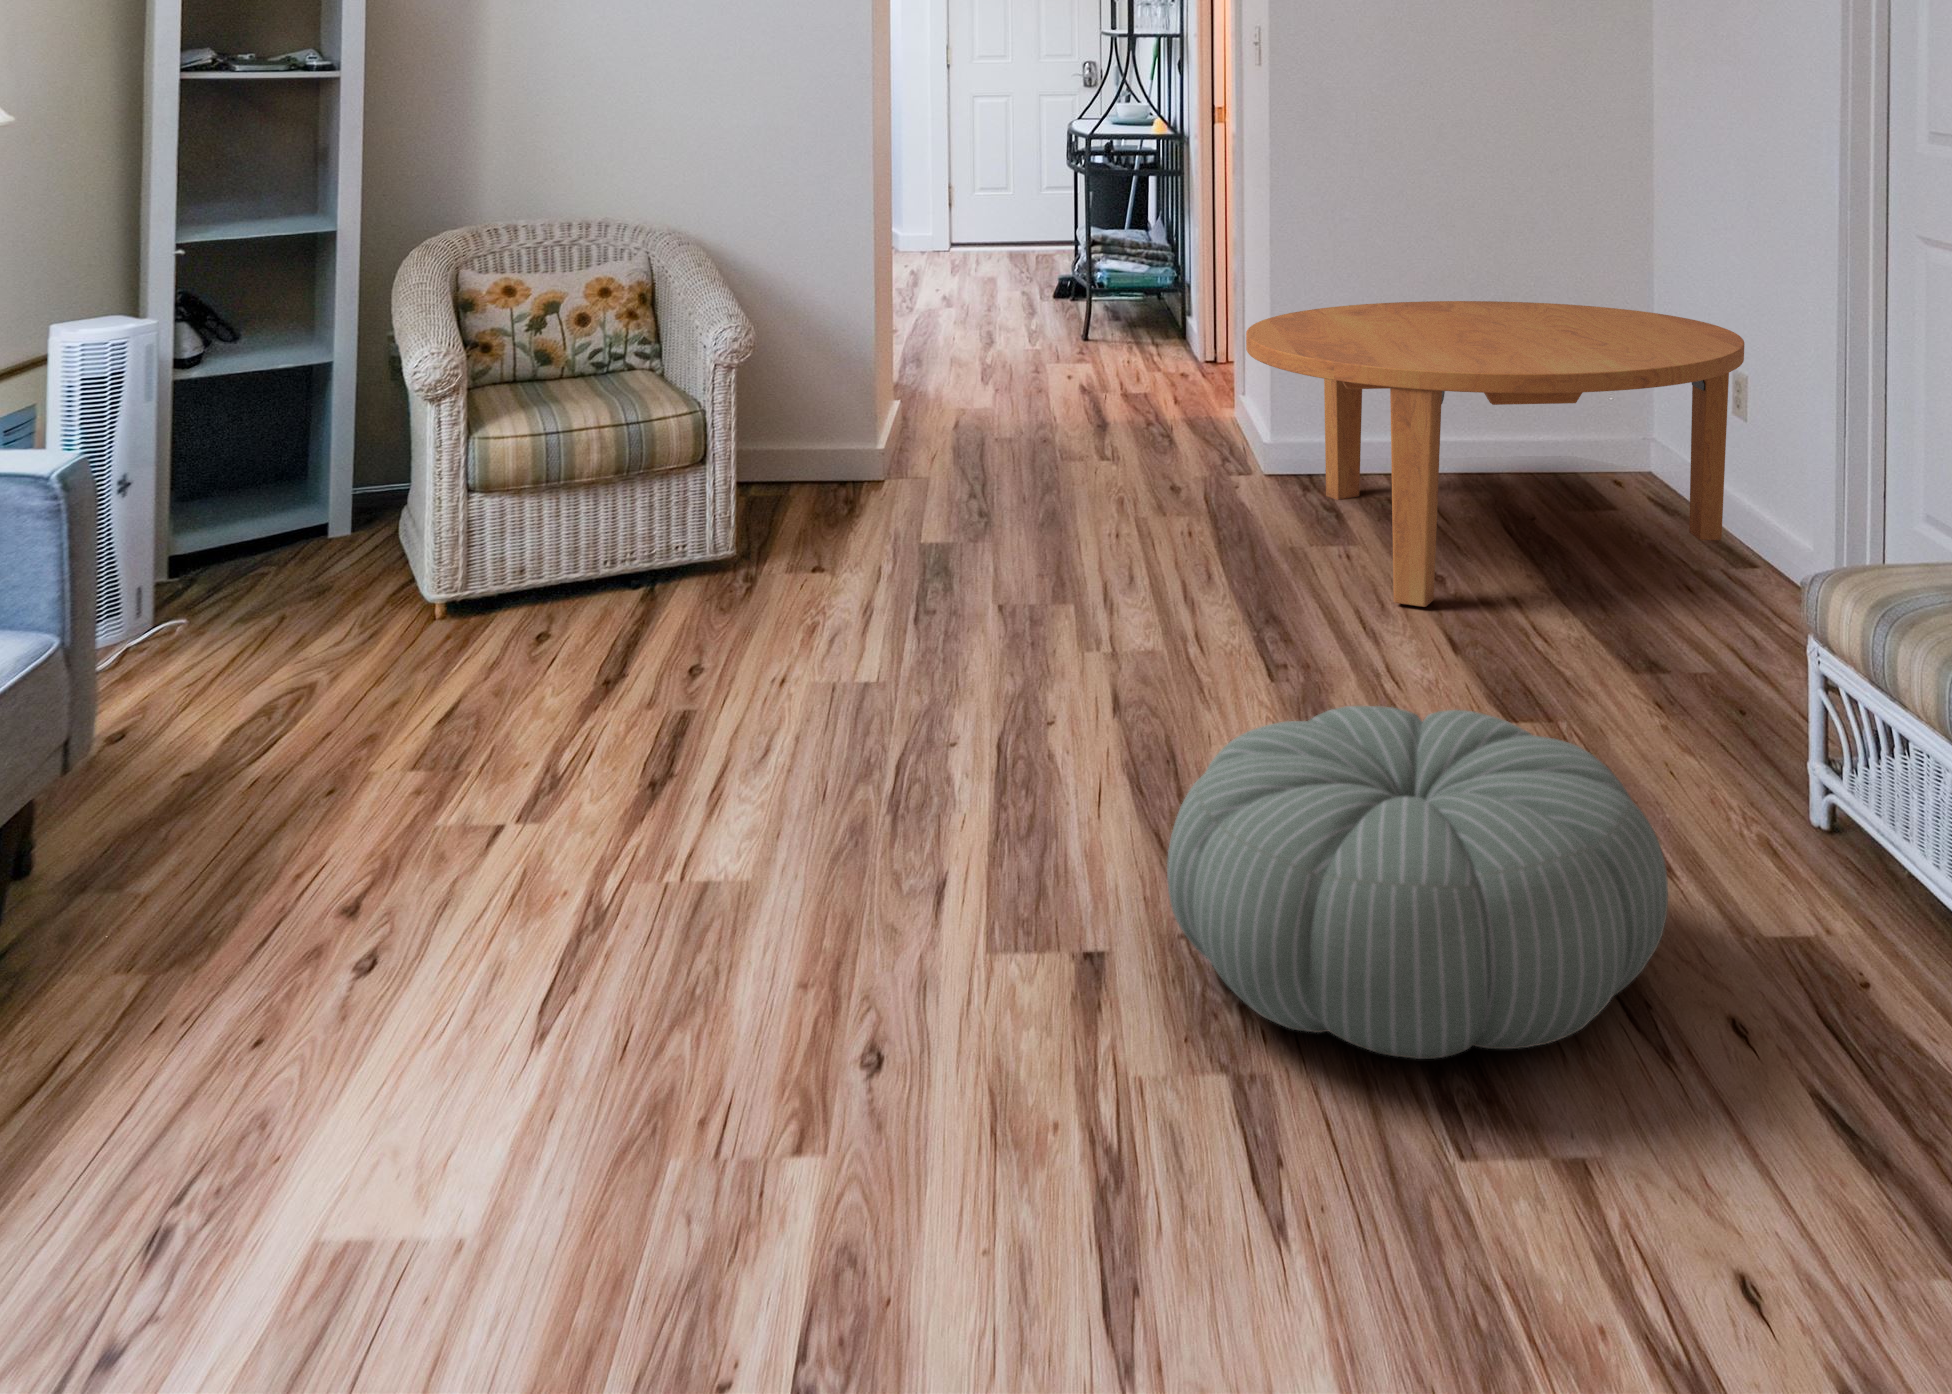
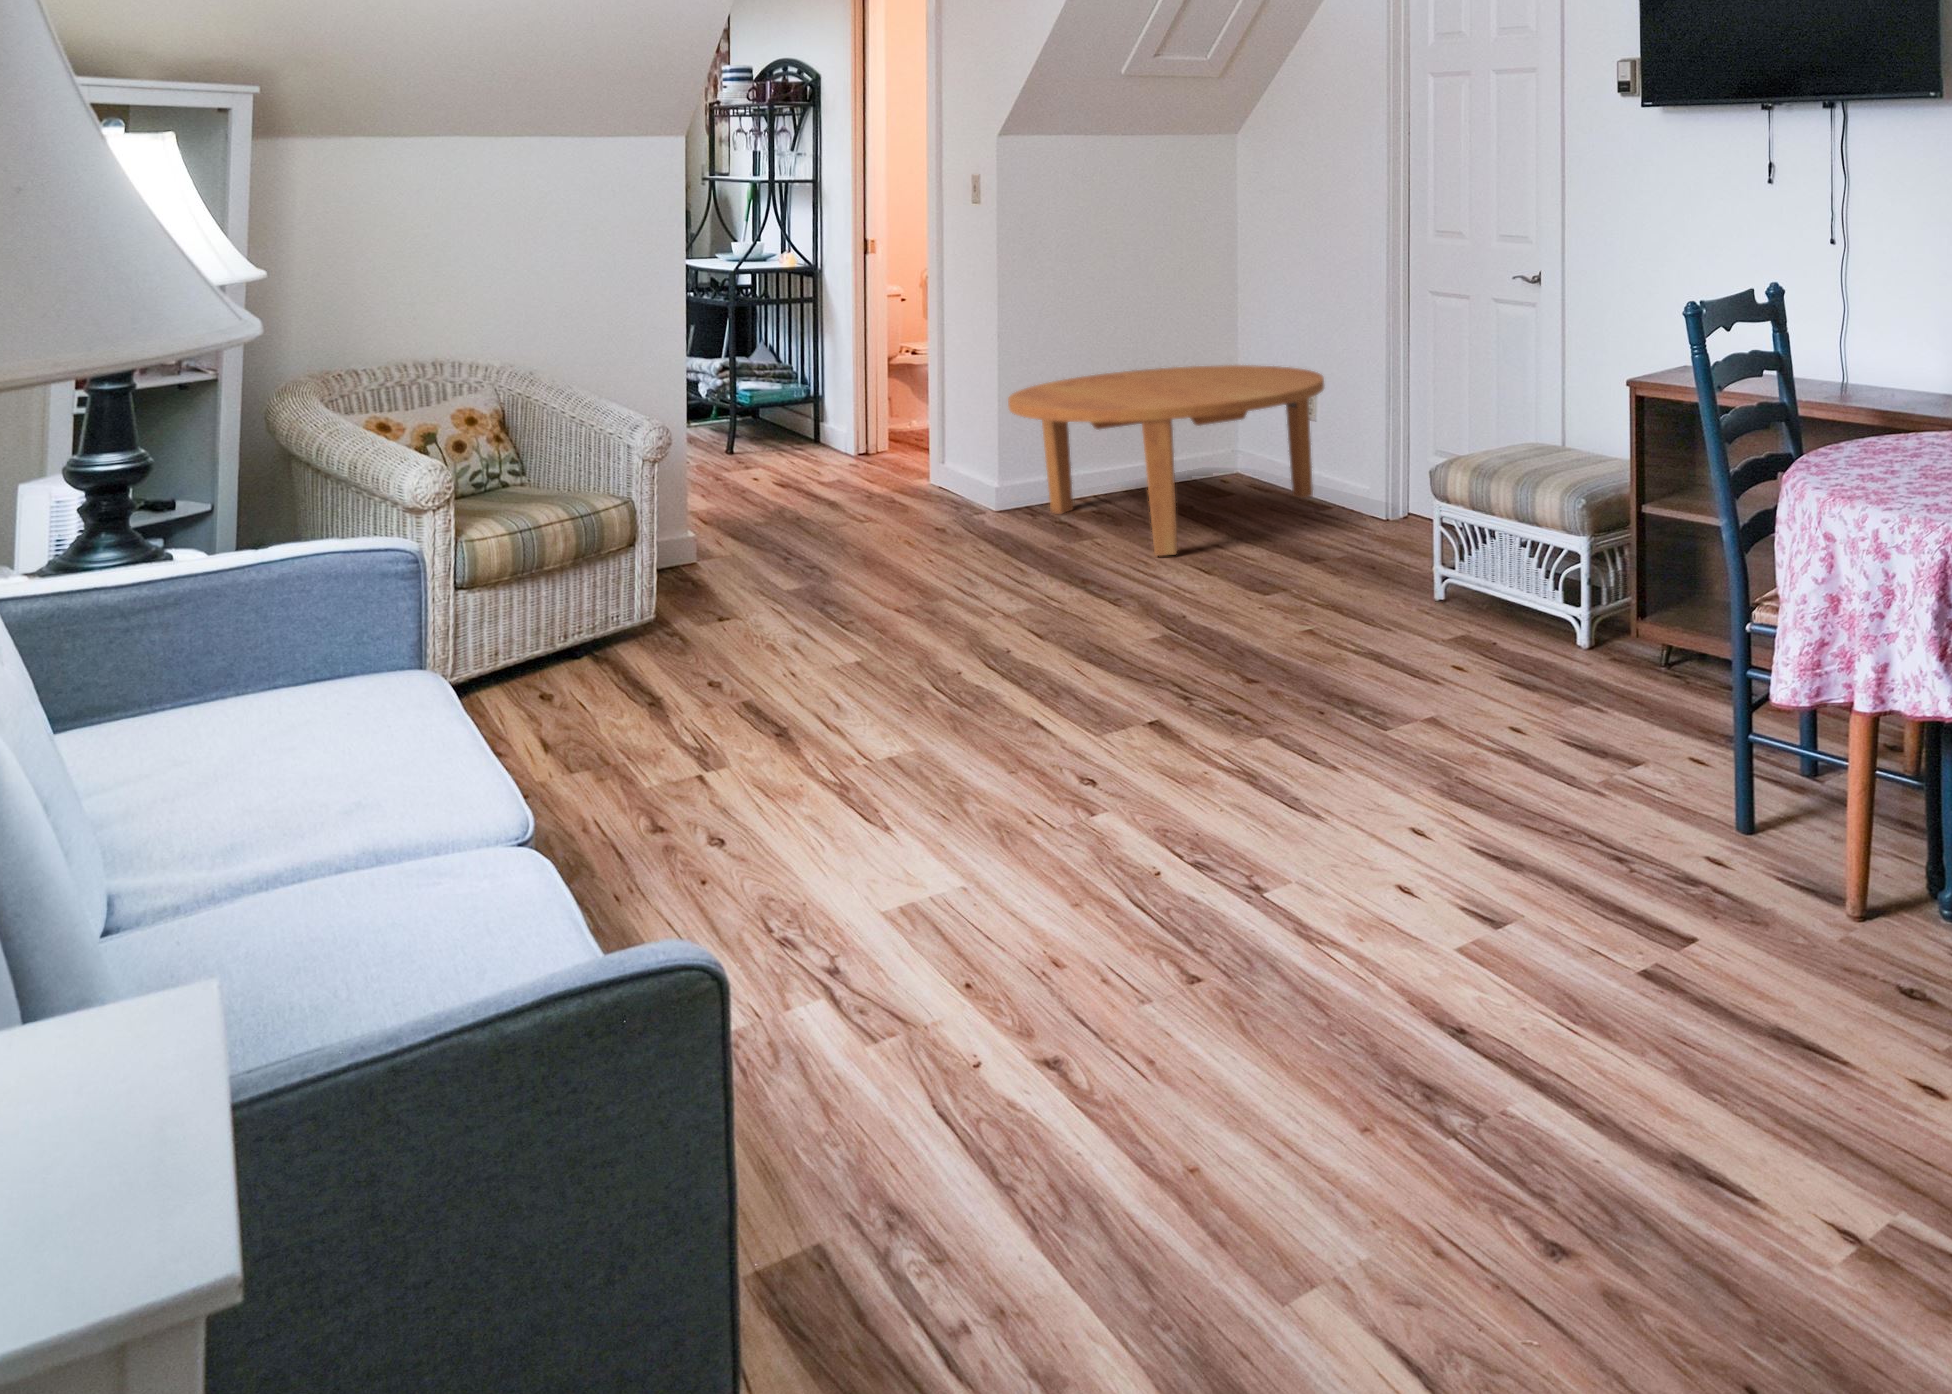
pouf: present [1167,706,1668,1059] -> none [1179,561,1426,713]

